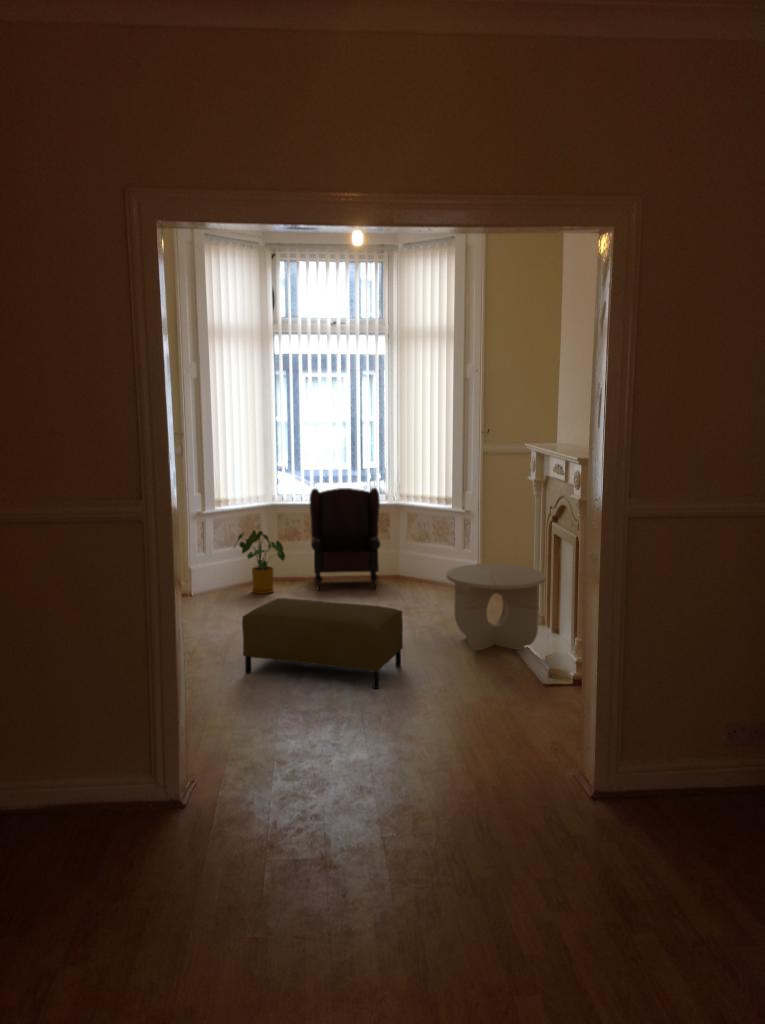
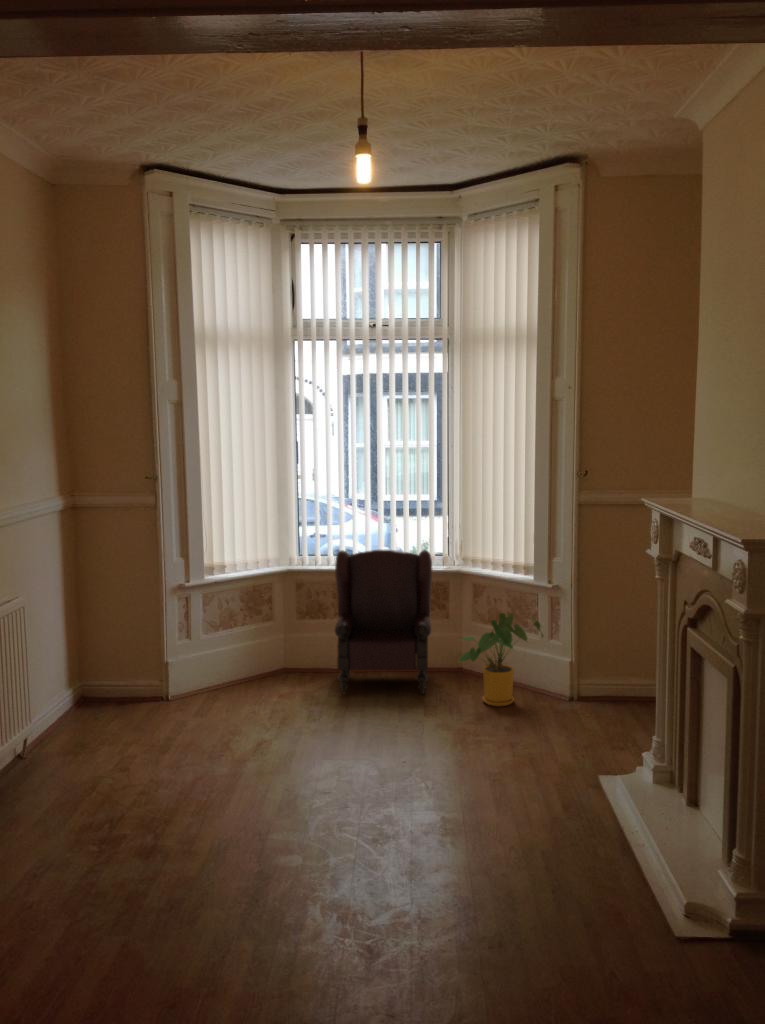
house plant: present [234,530,285,594] -> present [459,613,544,706]
side table: present [447,564,545,651] -> none [515,684,676,834]
ottoman: present [242,598,403,689] -> none [178,741,438,924]

